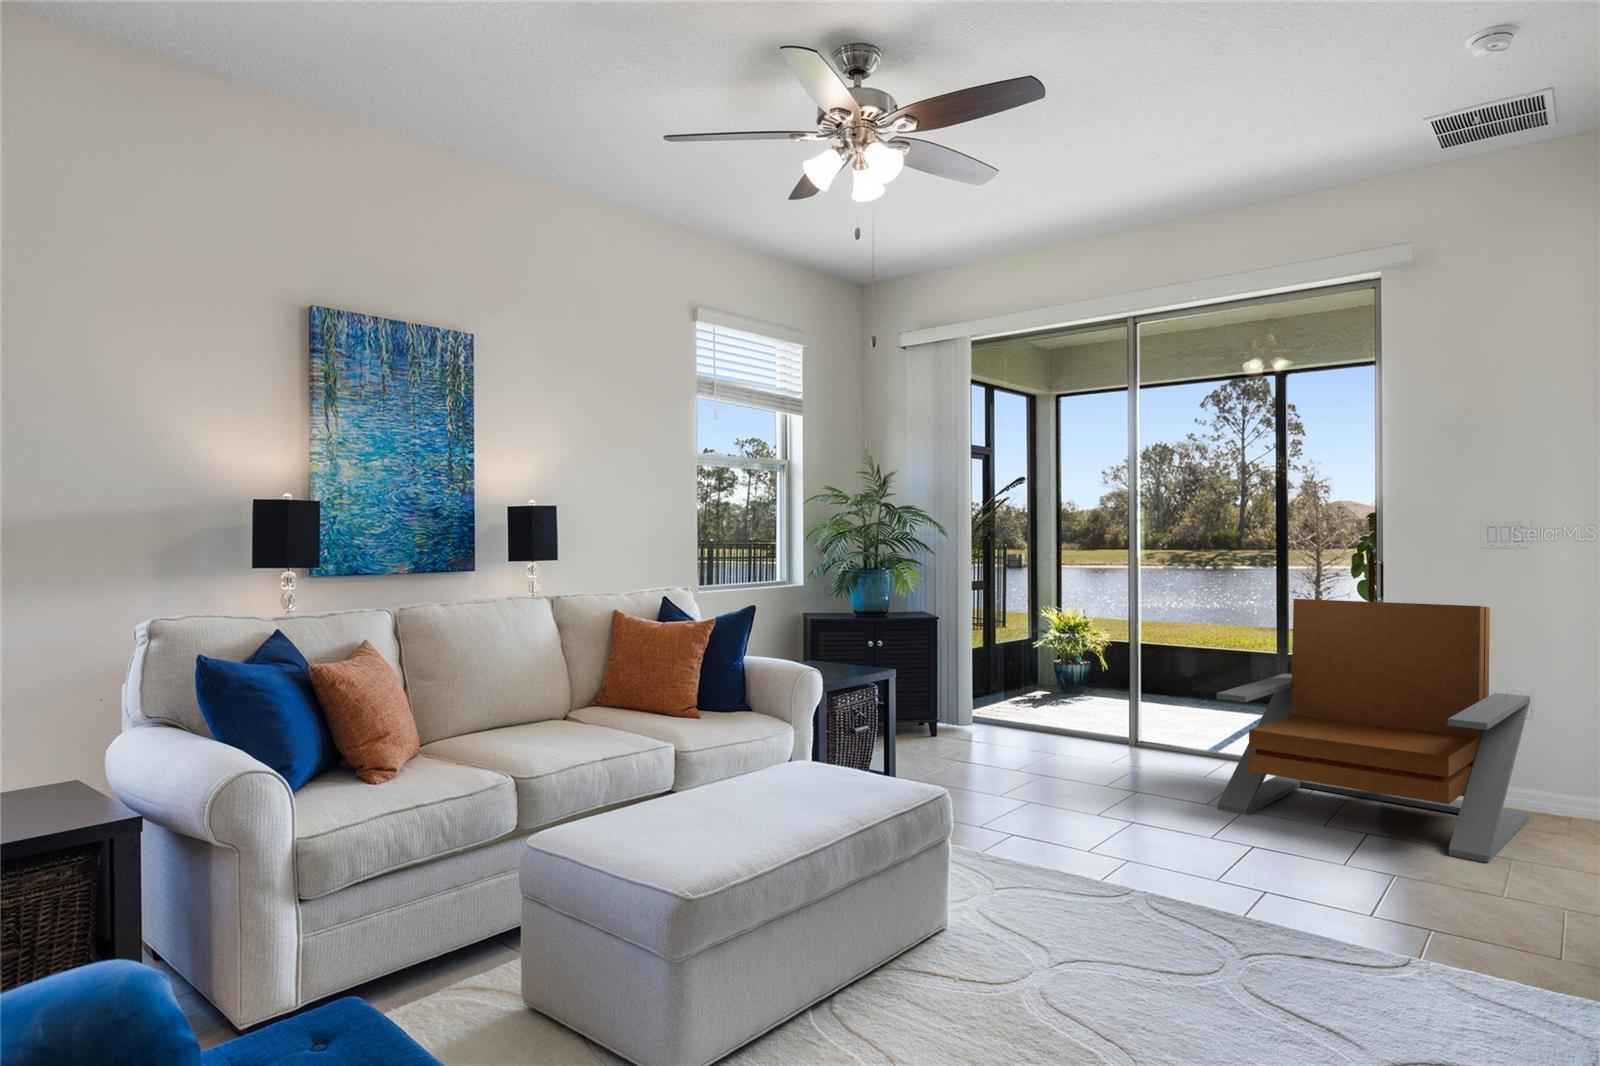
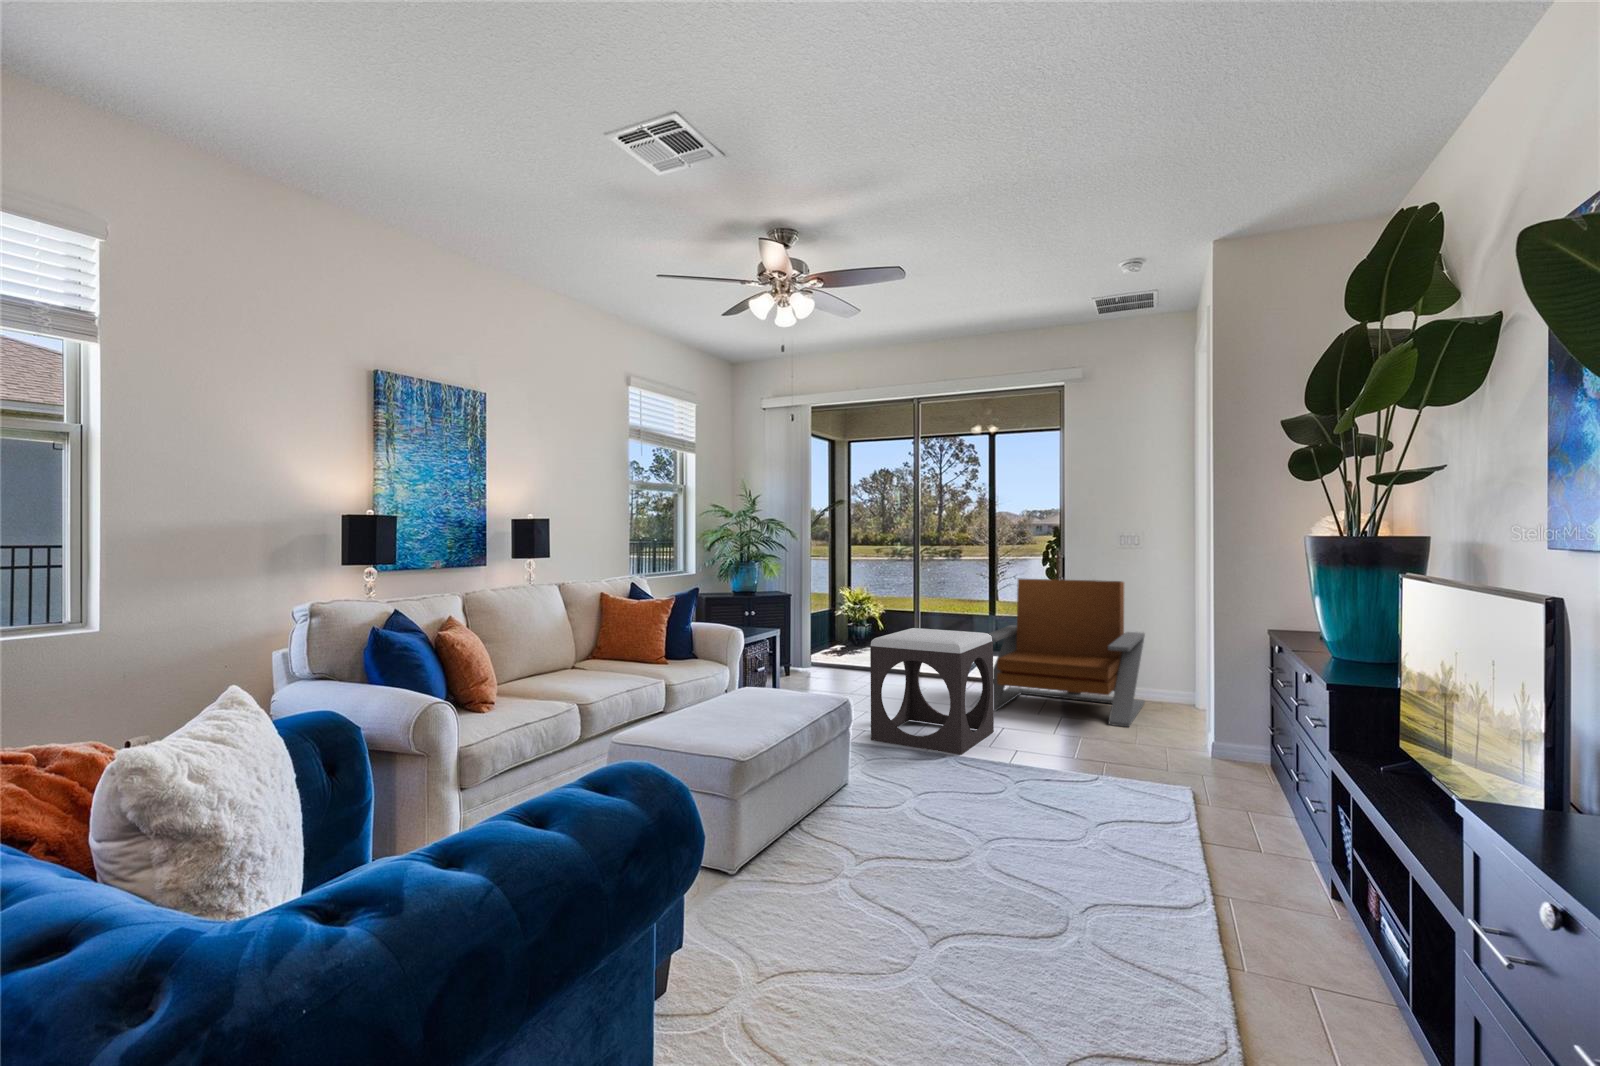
footstool: none [1013,675,1229,892] -> present [870,628,994,755]

